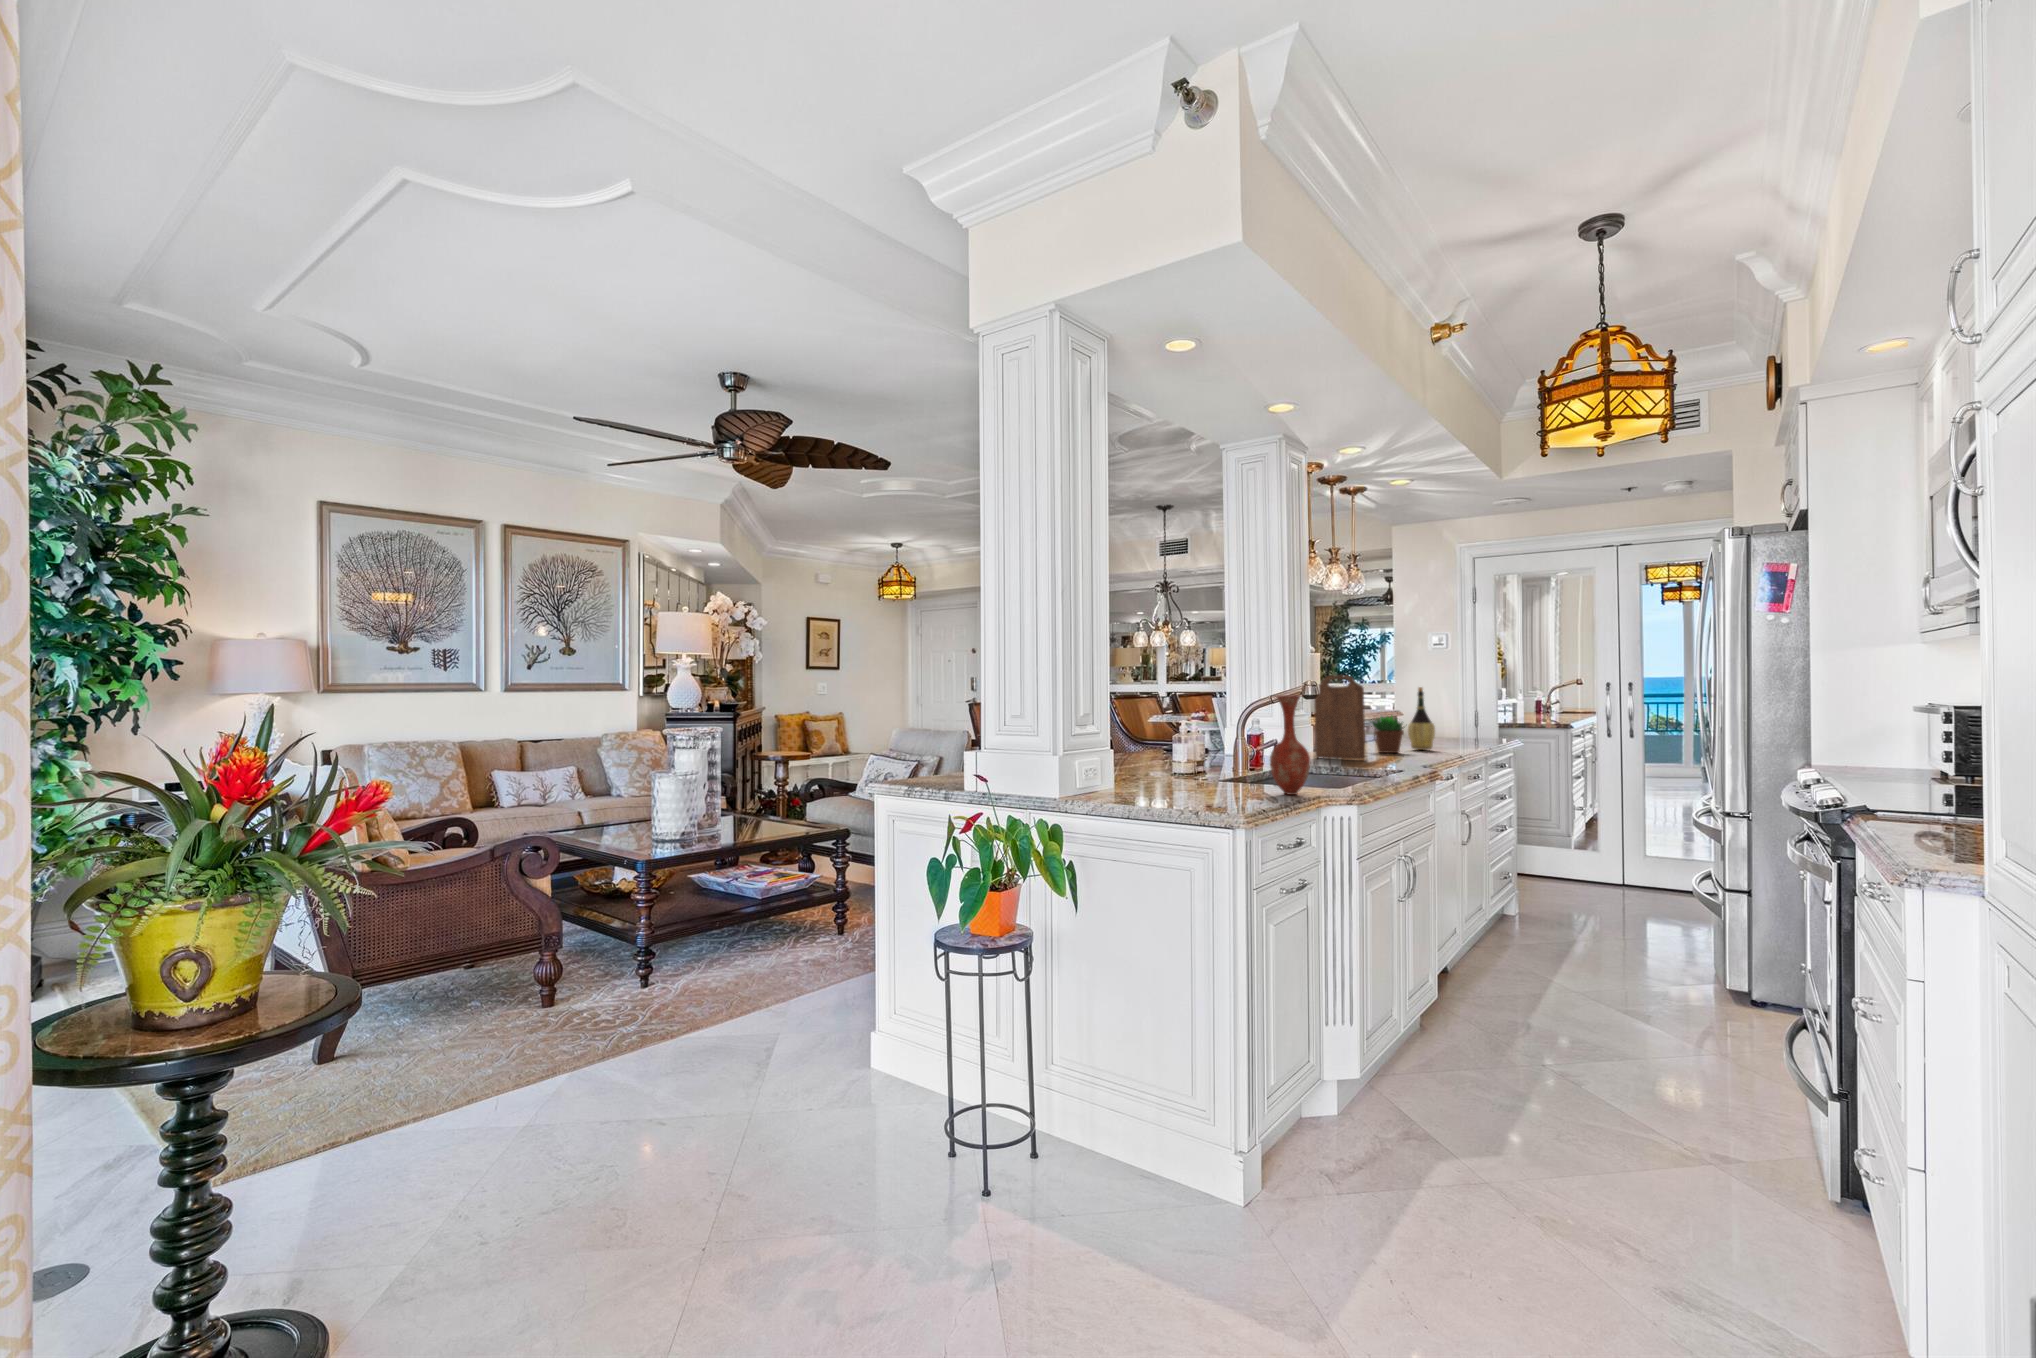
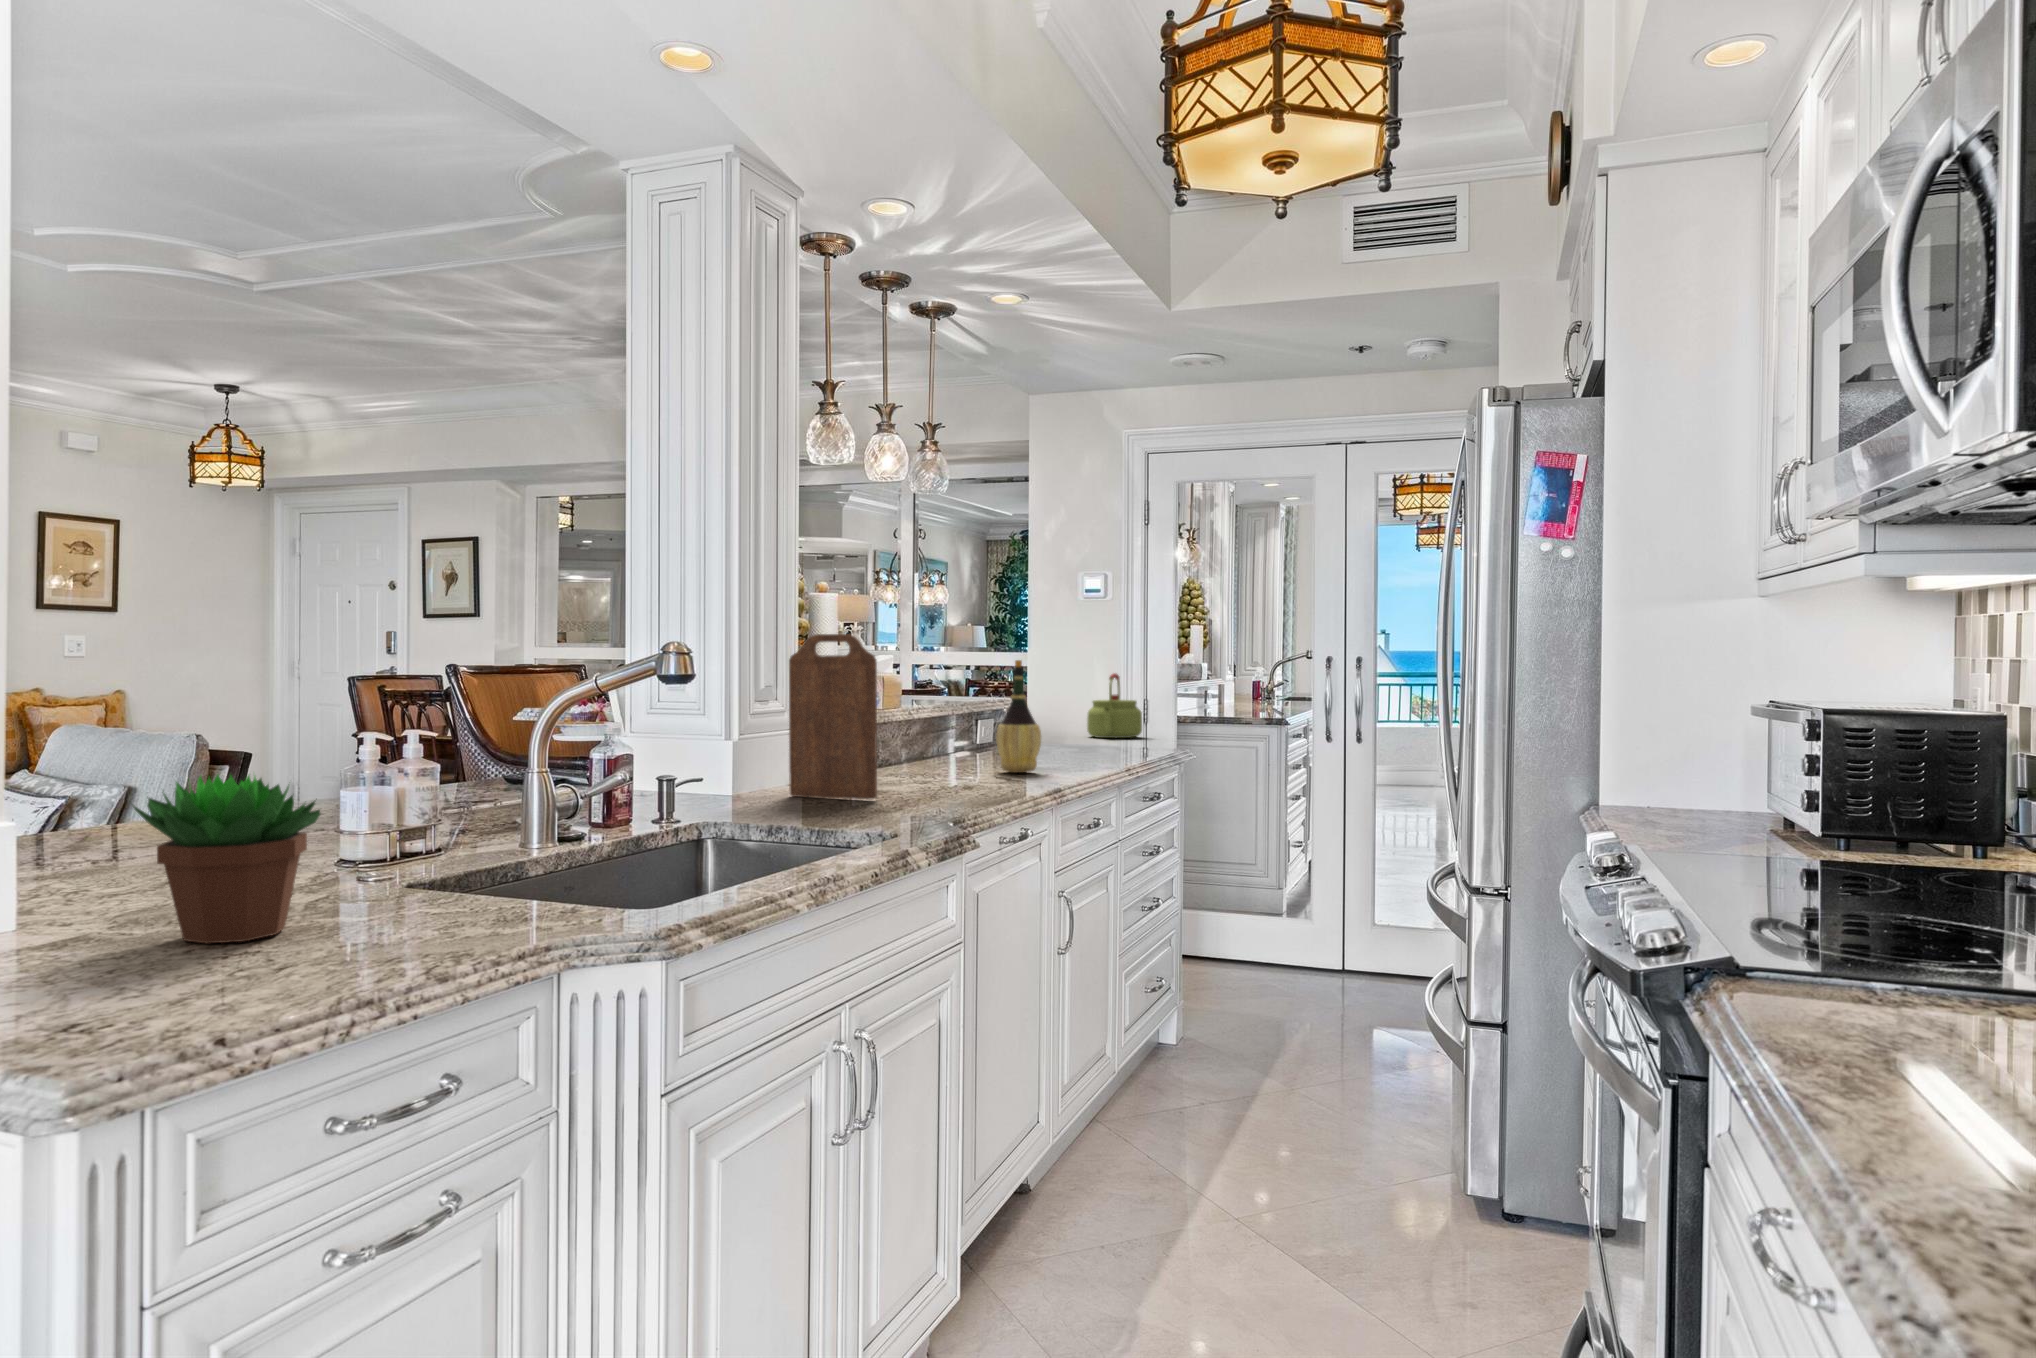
vase: present [1270,695,1310,795] -> none [411,673,524,939]
kettle: none [1435,695,1472,735] -> present [1087,673,1142,738]
succulent plant: present [1371,715,1404,753] -> present [133,775,320,943]

